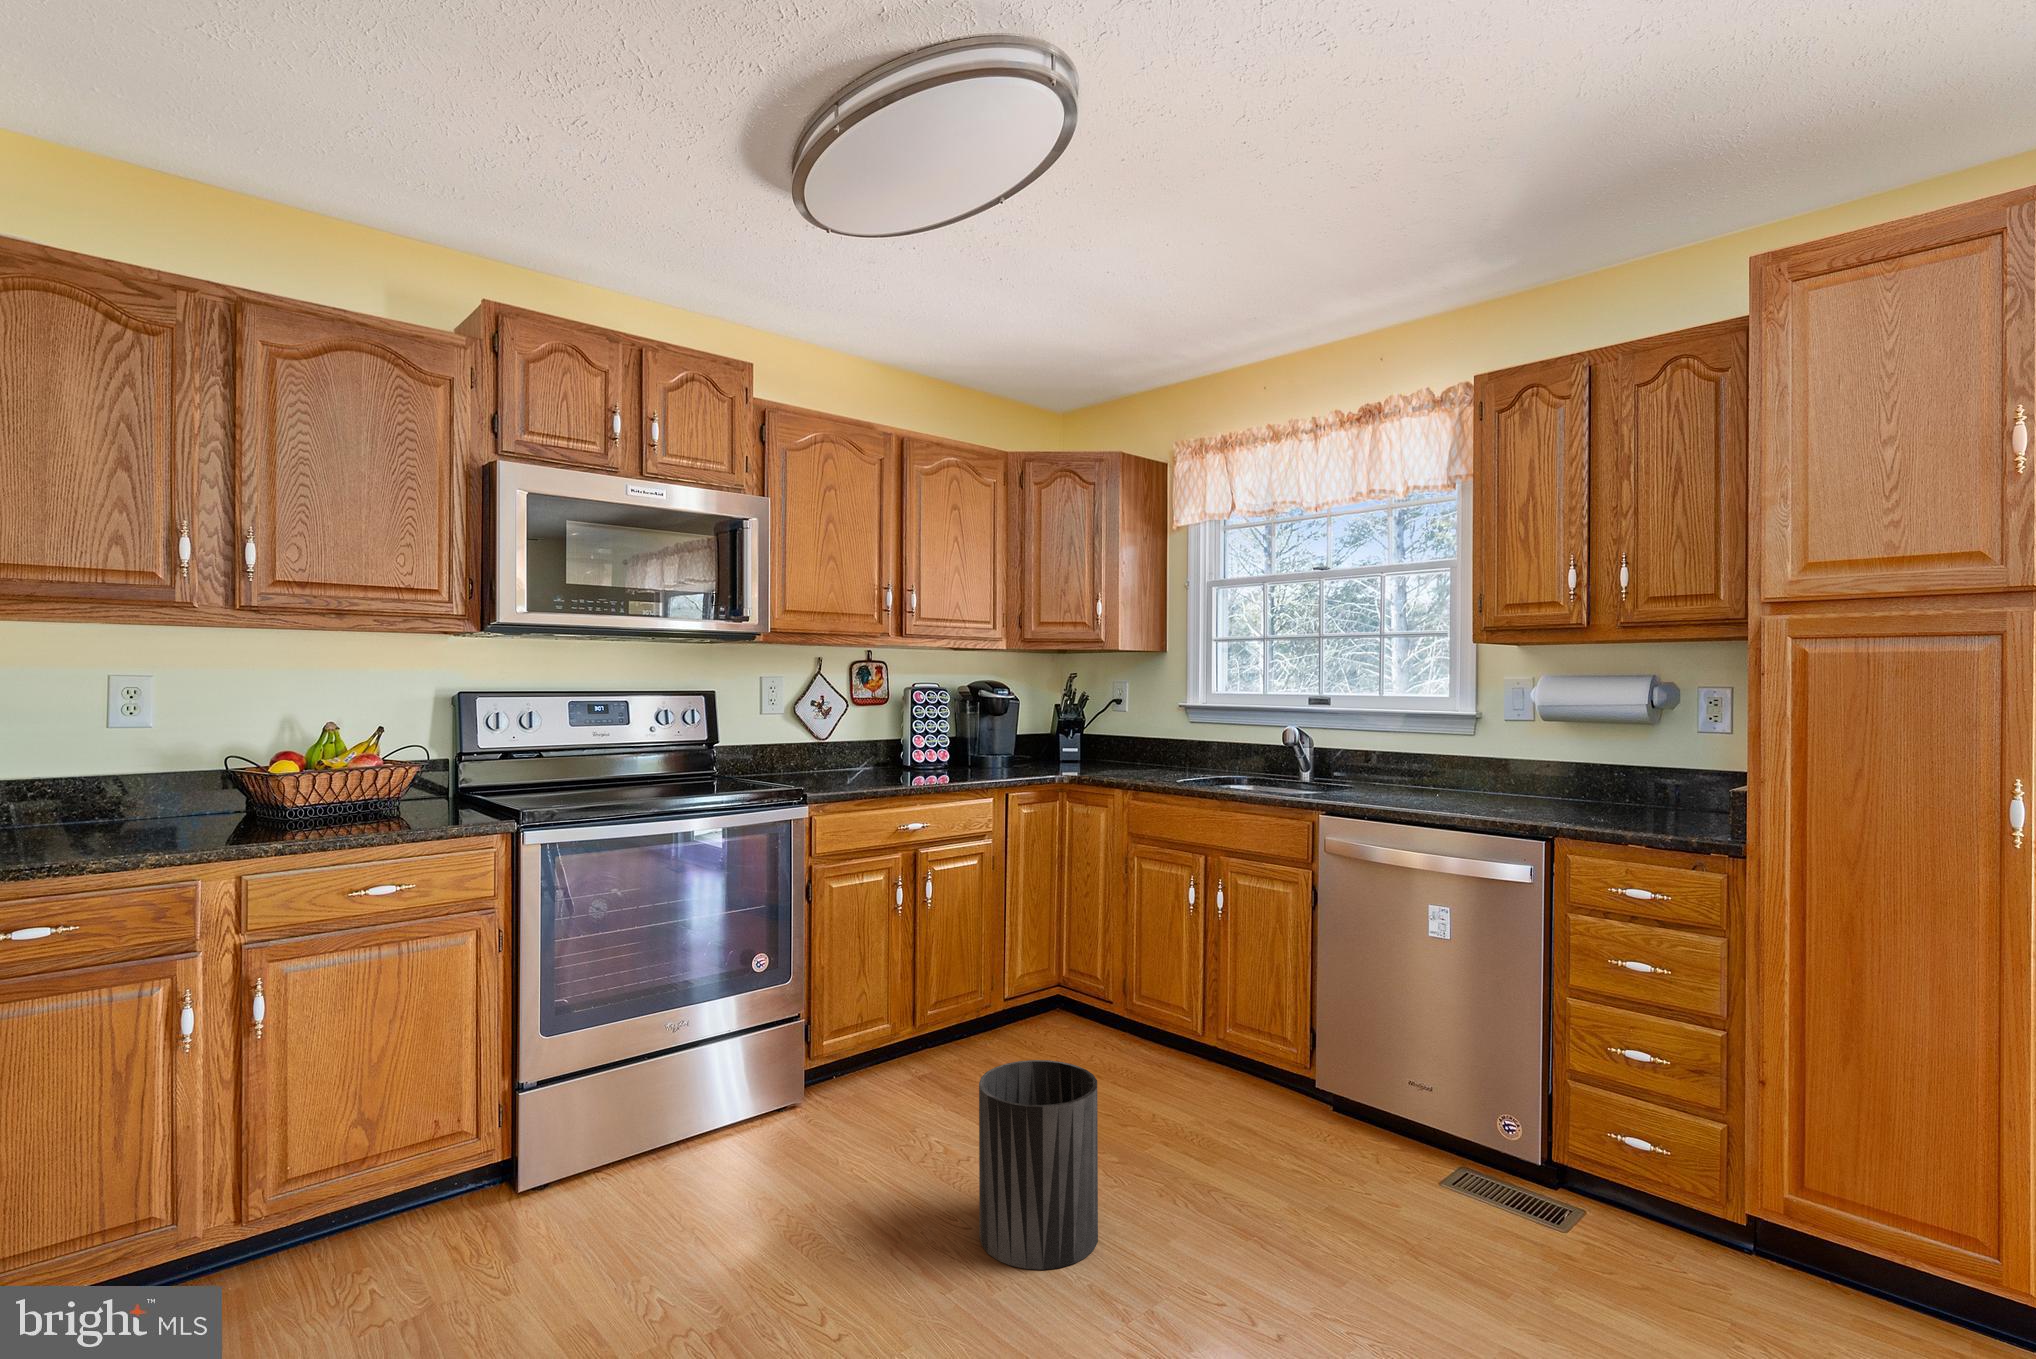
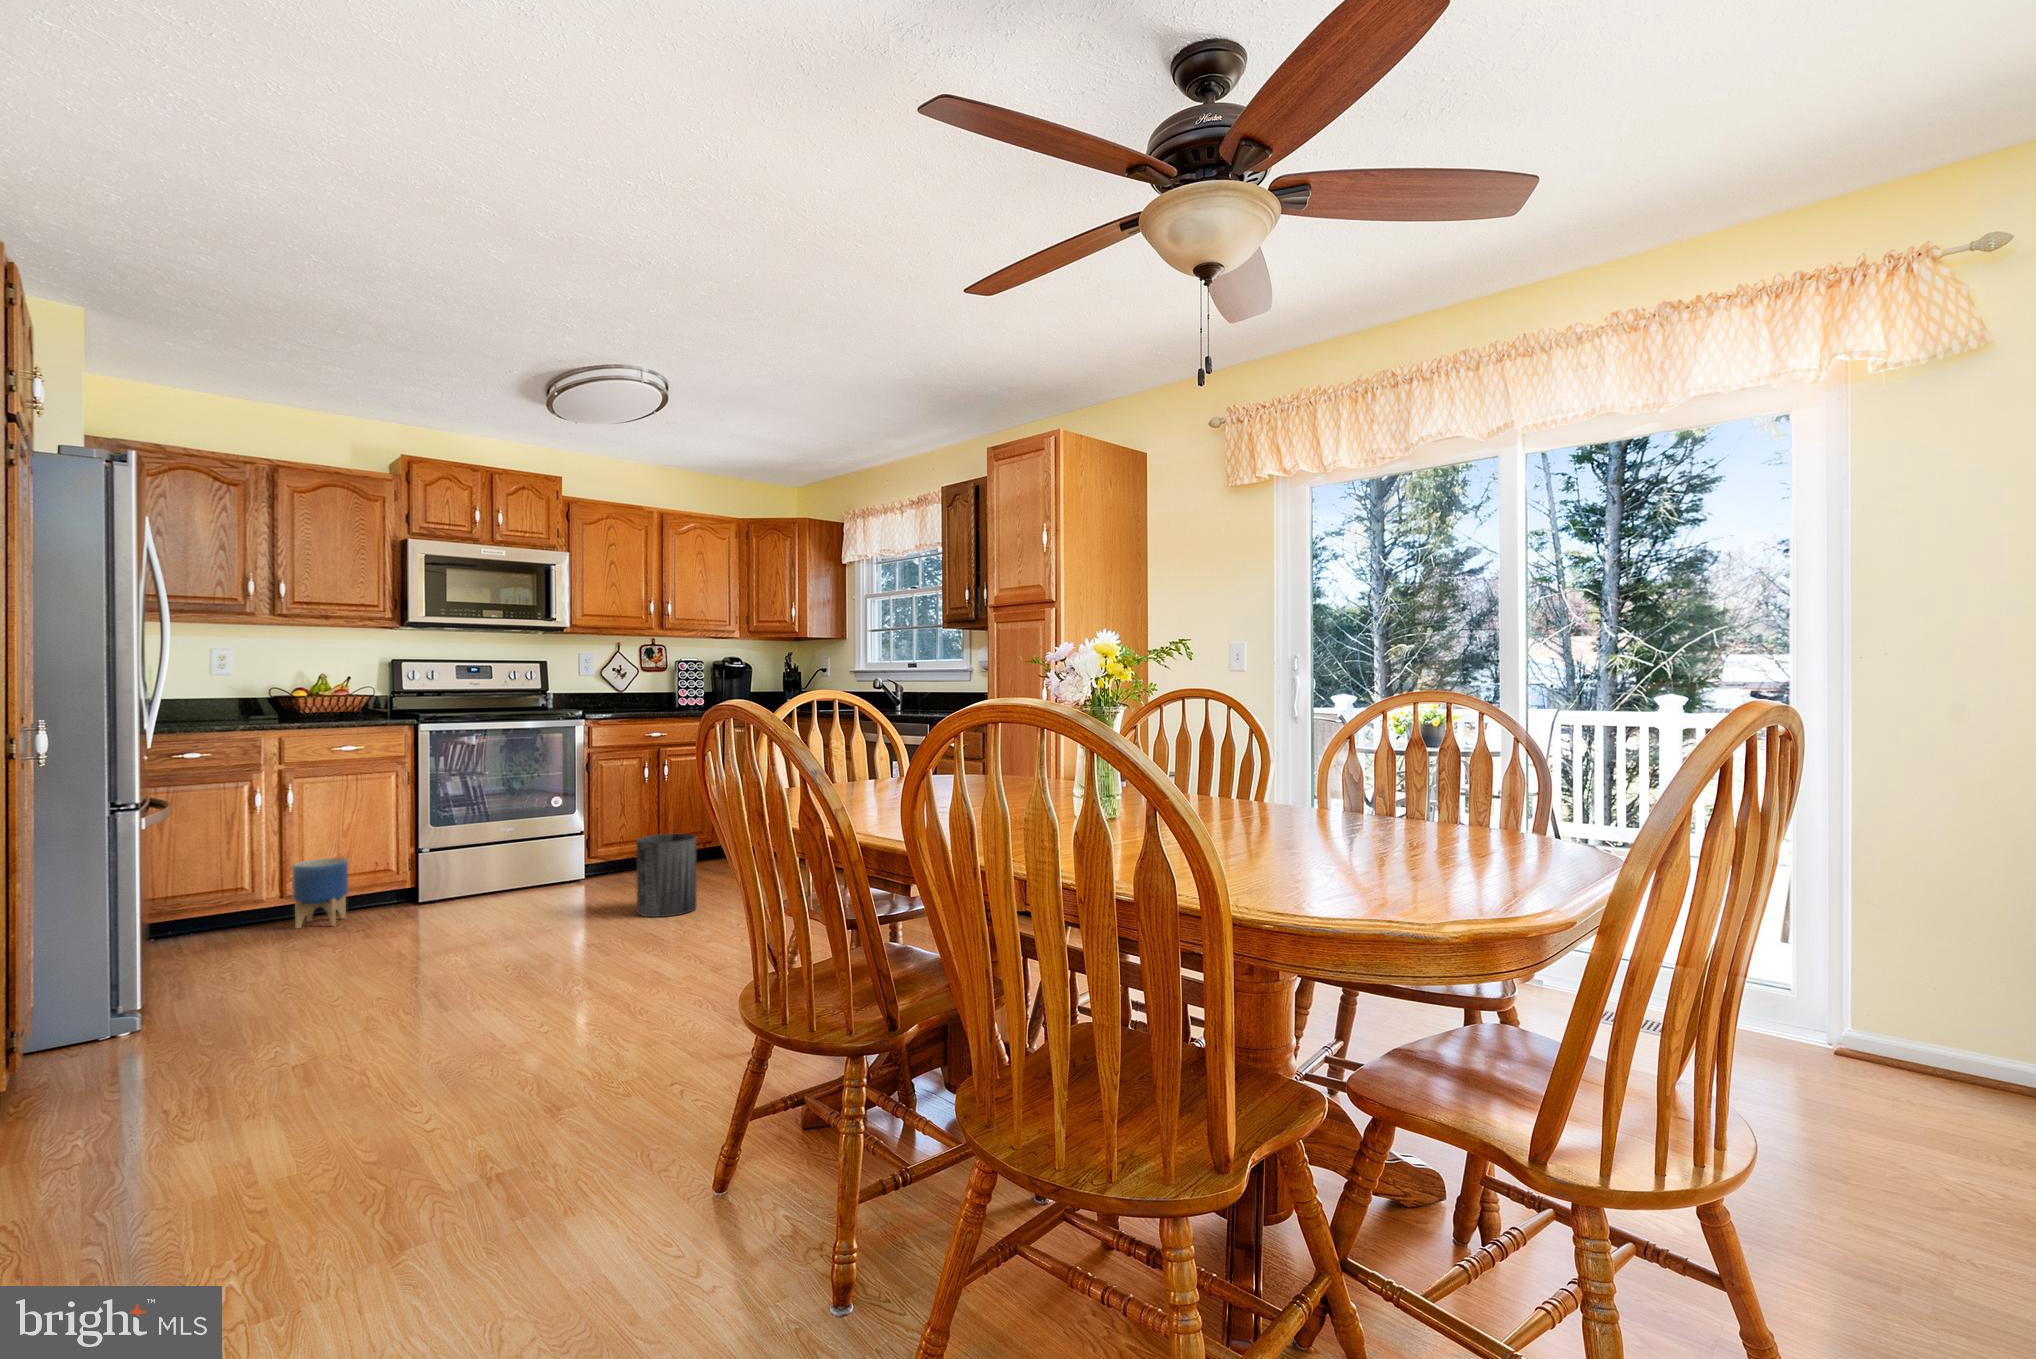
planter: none [261,1126,380,1309] -> present [293,858,348,929]

